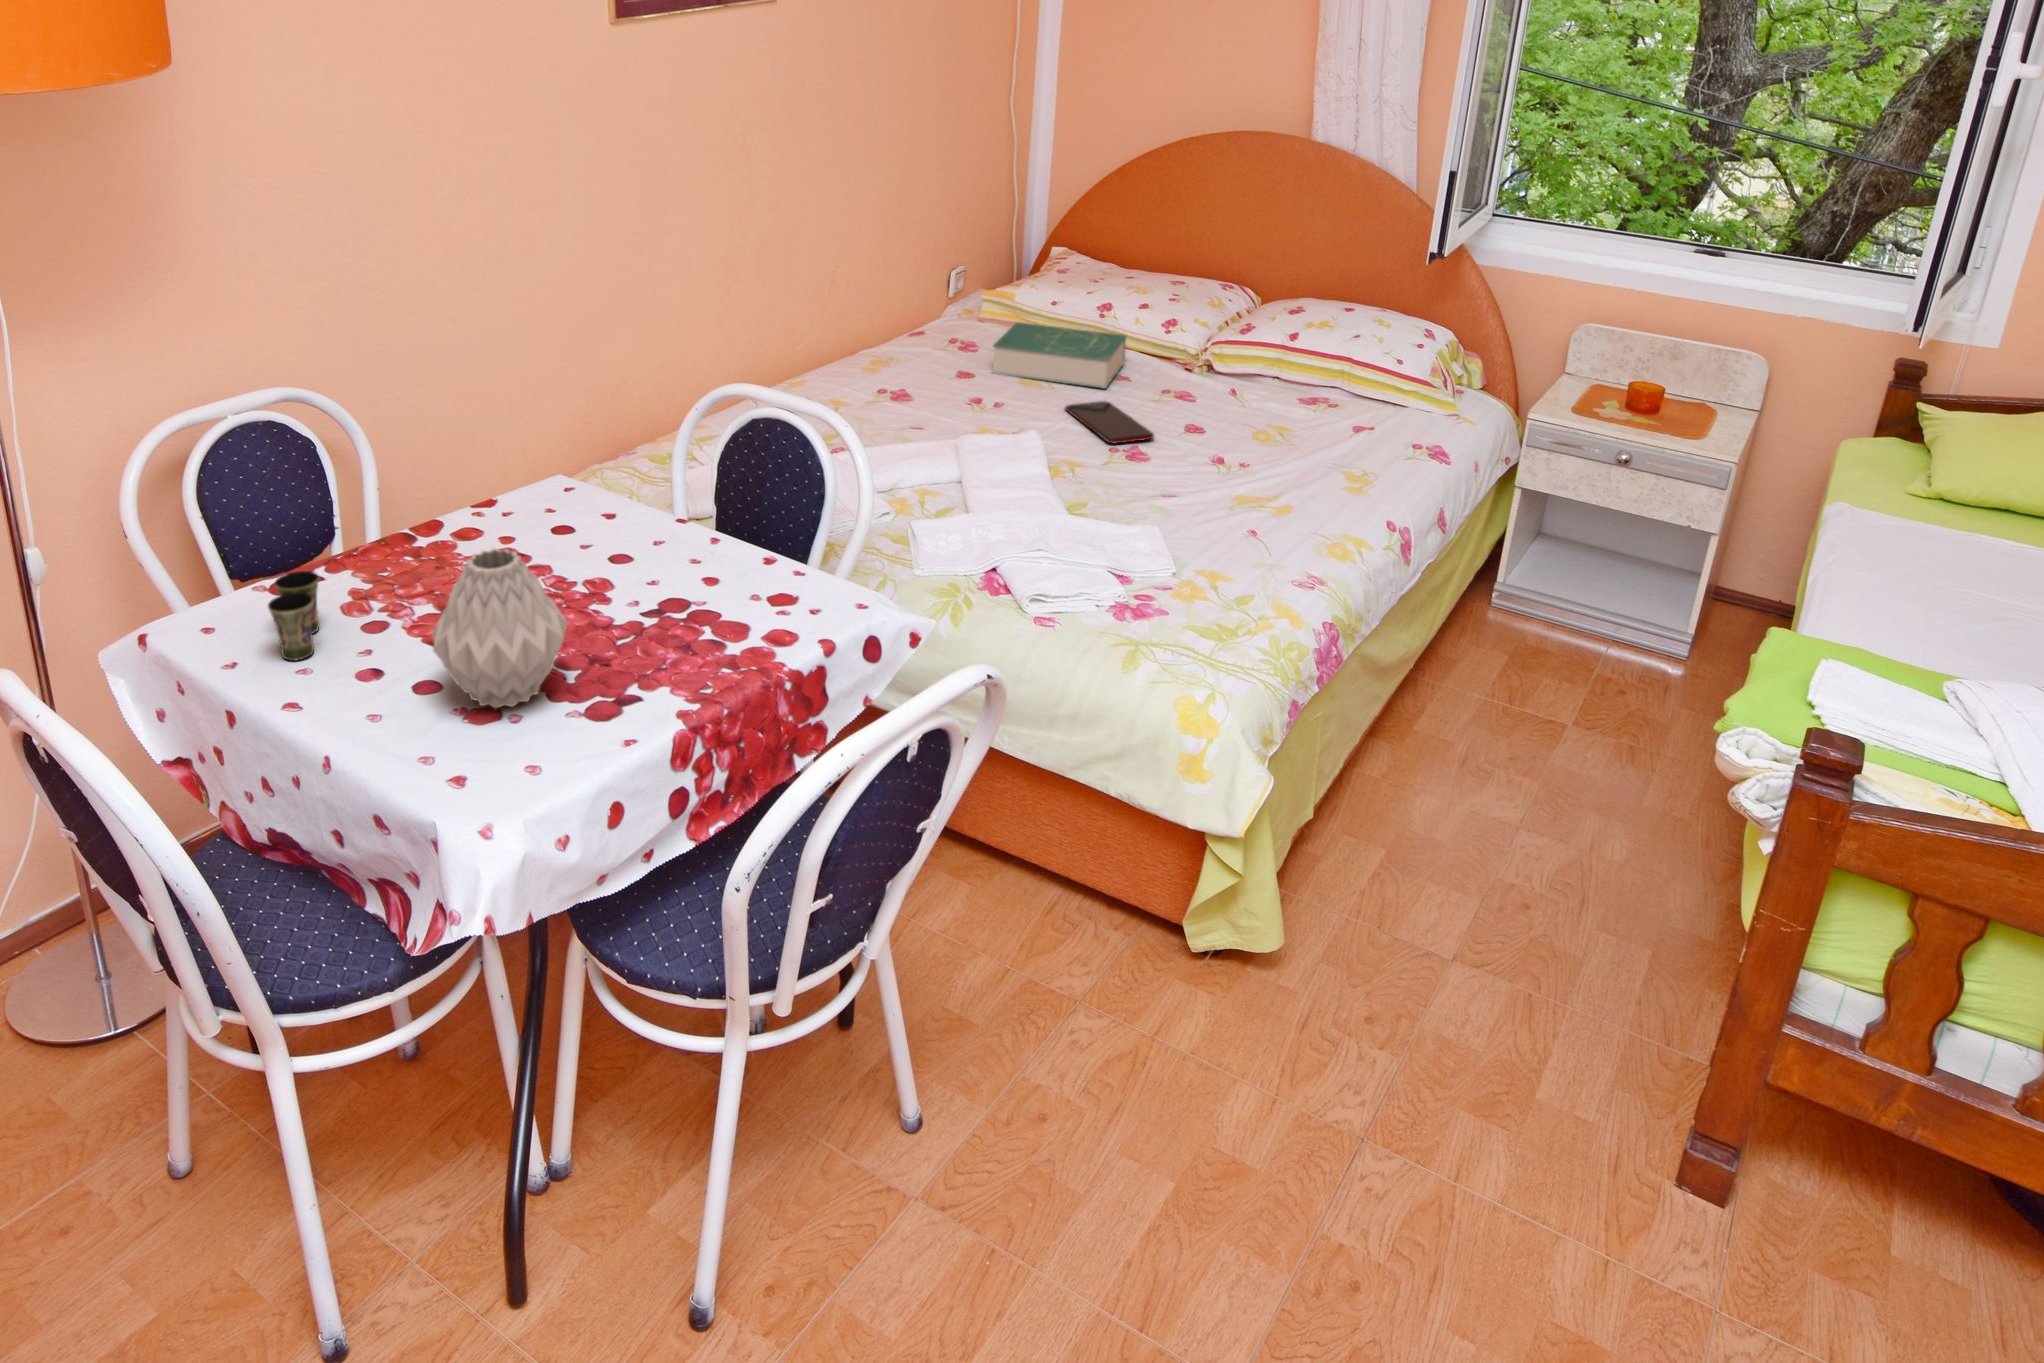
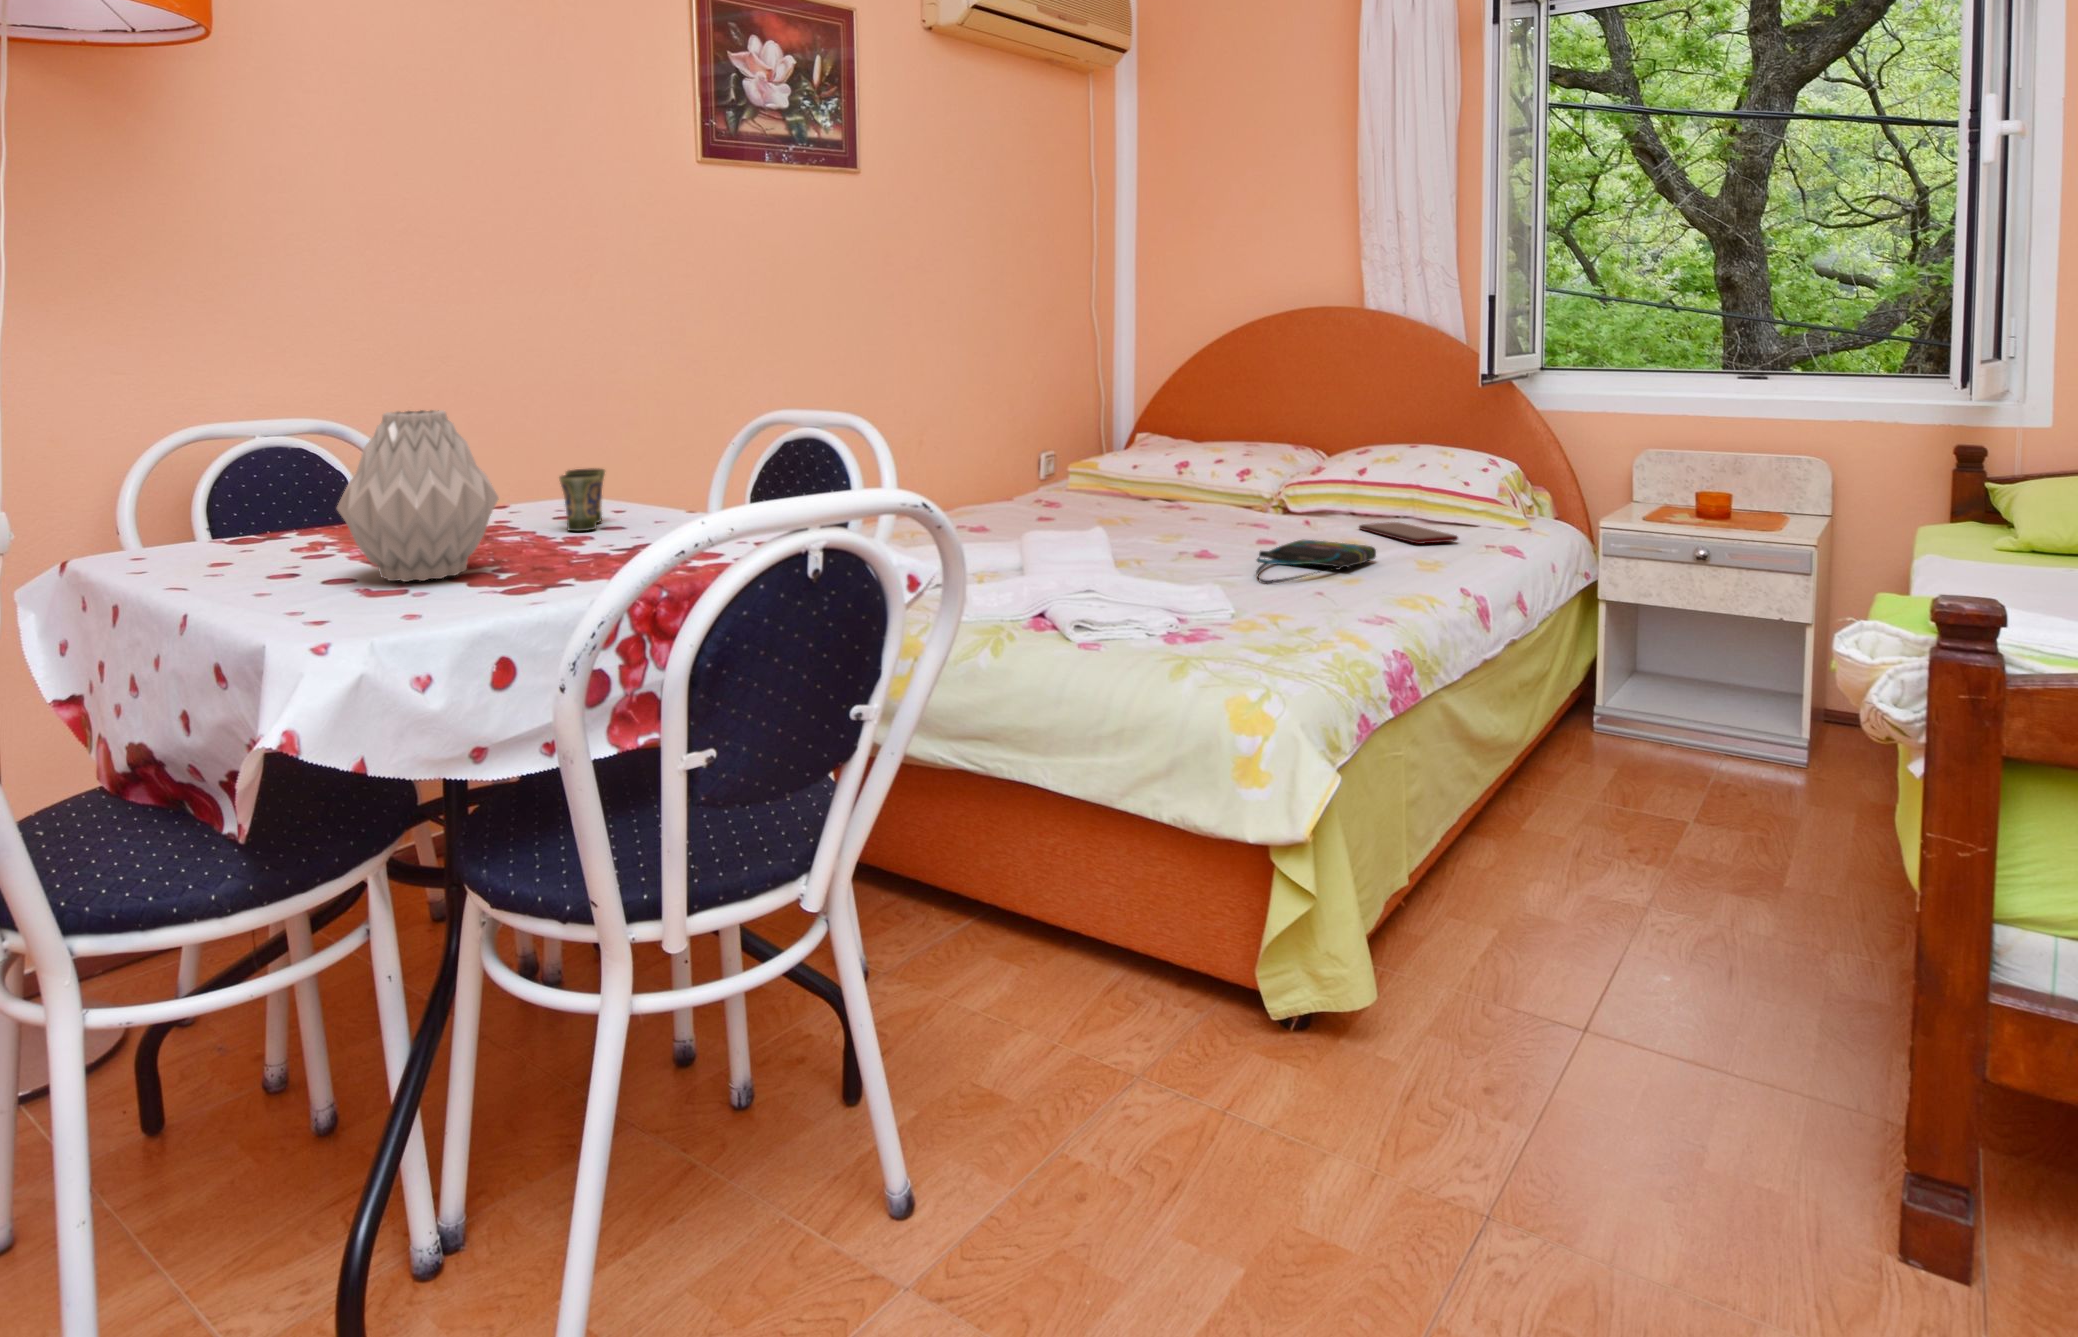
book: present [992,322,1126,388] -> none [1067,475,1198,517]
smartphone: present [1065,401,1154,443] -> present [1359,522,1458,544]
tote bag: none [1197,451,1312,525] -> present [1256,540,1376,584]
cup: present [268,571,319,661] -> present [559,468,605,531]

